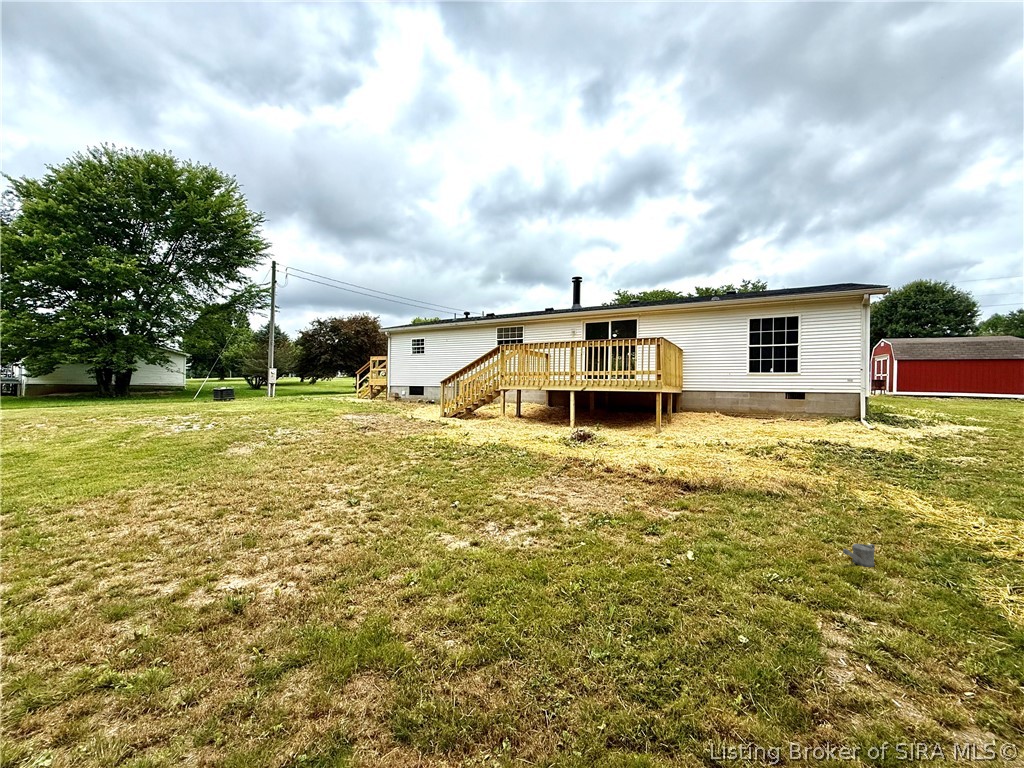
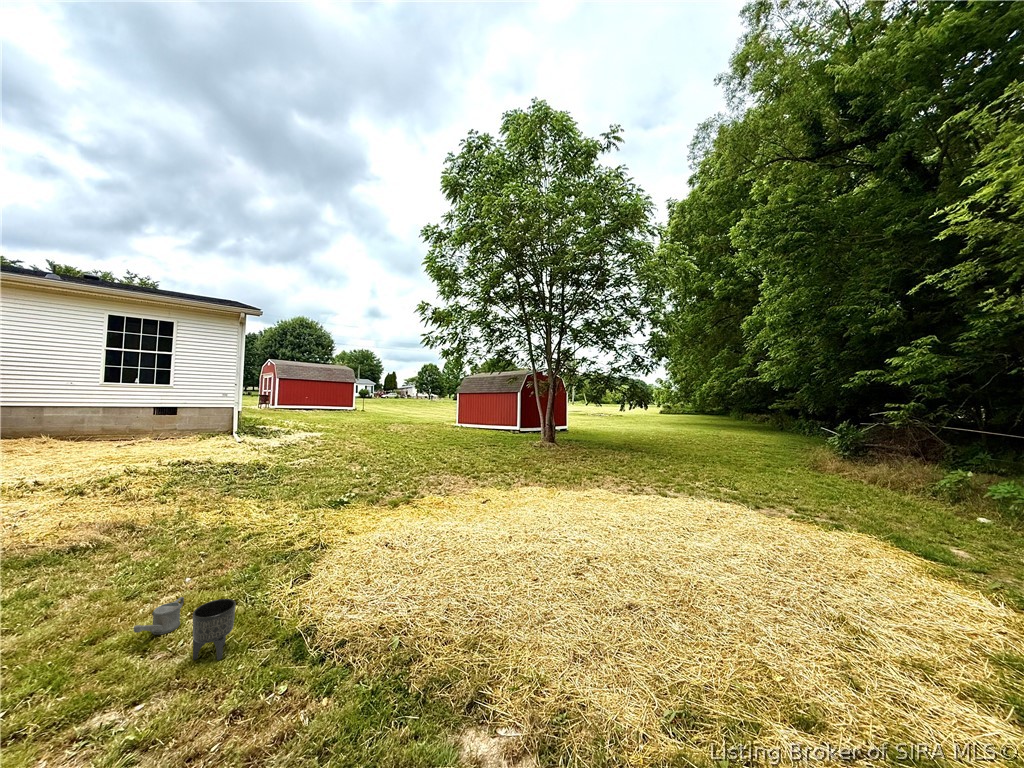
planter: none [895,553,937,605] -> present [193,599,236,660]

